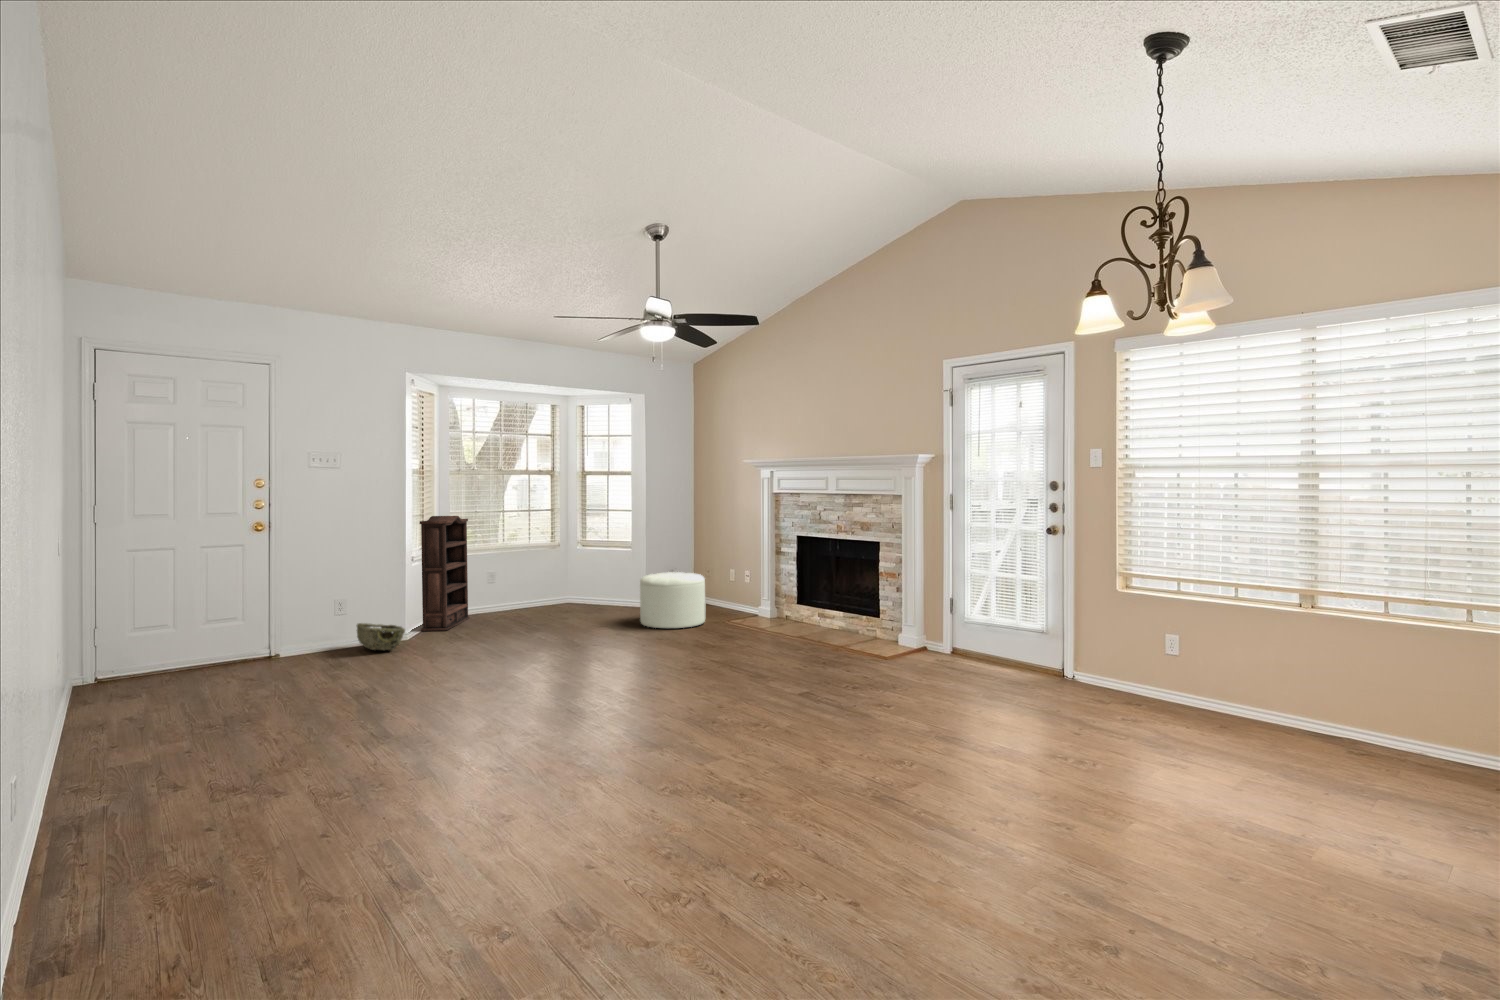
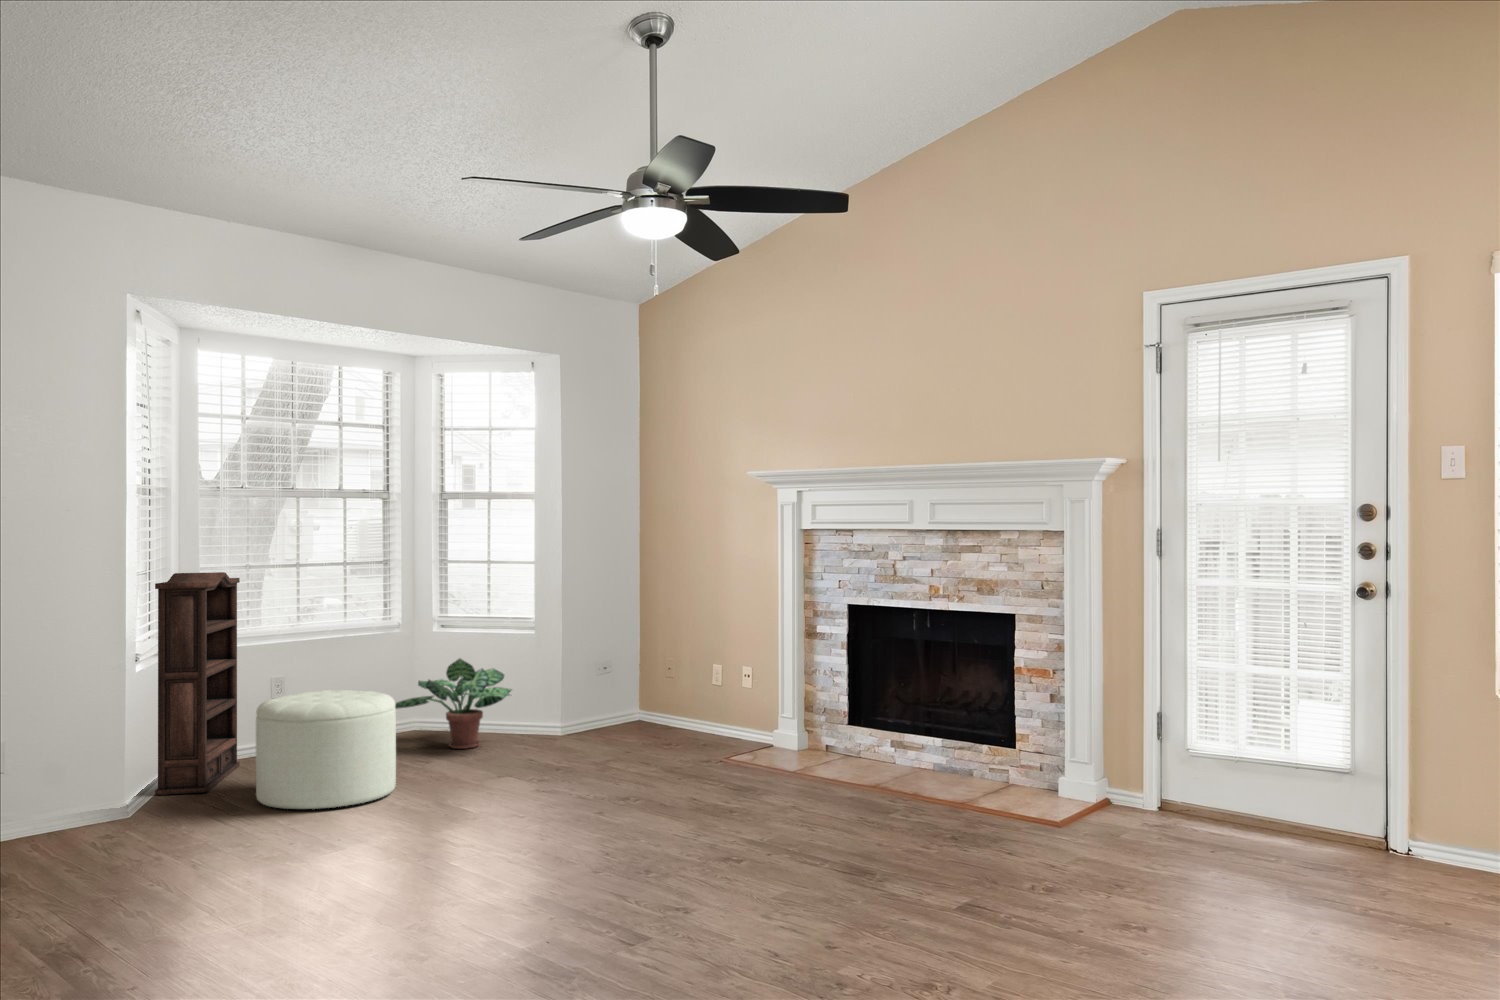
potted plant: none [545,563,616,613] -> present [395,658,512,749]
ottoman: present [640,572,705,628] -> present [256,690,396,809]
woven basket: present [357,623,405,651] -> none [35,786,140,843]

